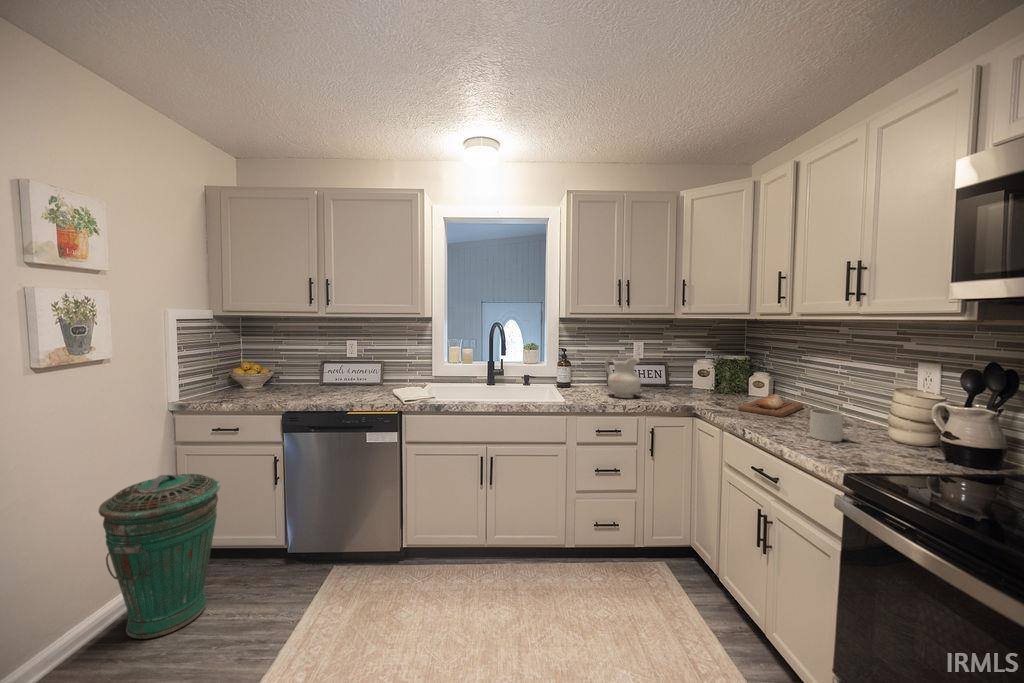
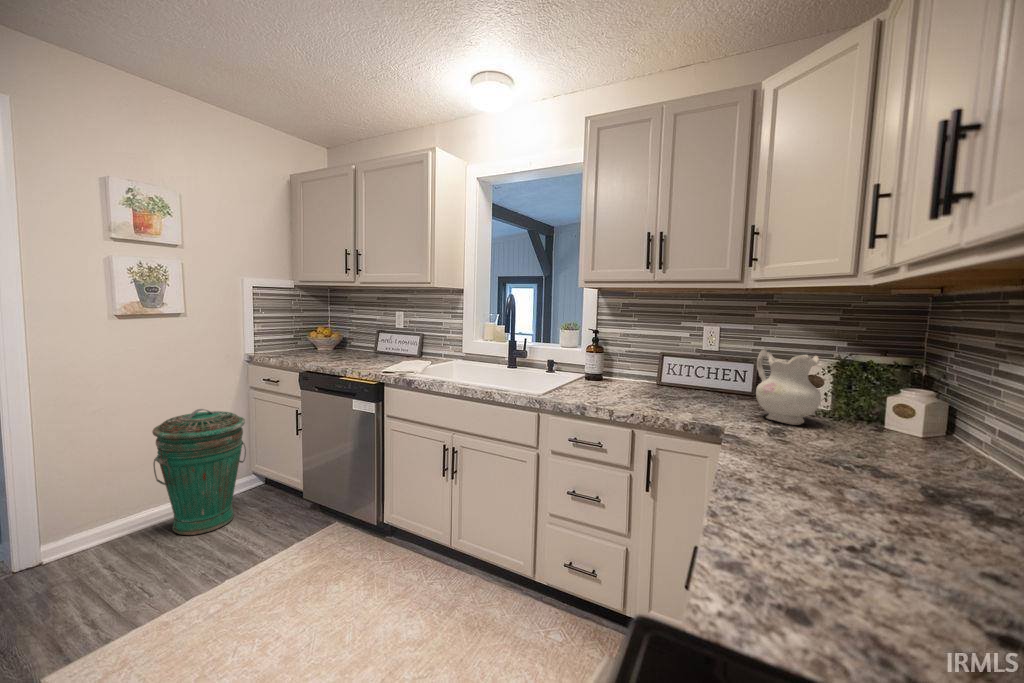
ceramic pitcher: present [605,355,641,398] -> present [756,348,821,425]
bread loaf: present [738,394,803,417] -> none [785,430,964,473]
mug: present [810,409,858,441] -> none [807,463,909,545]

